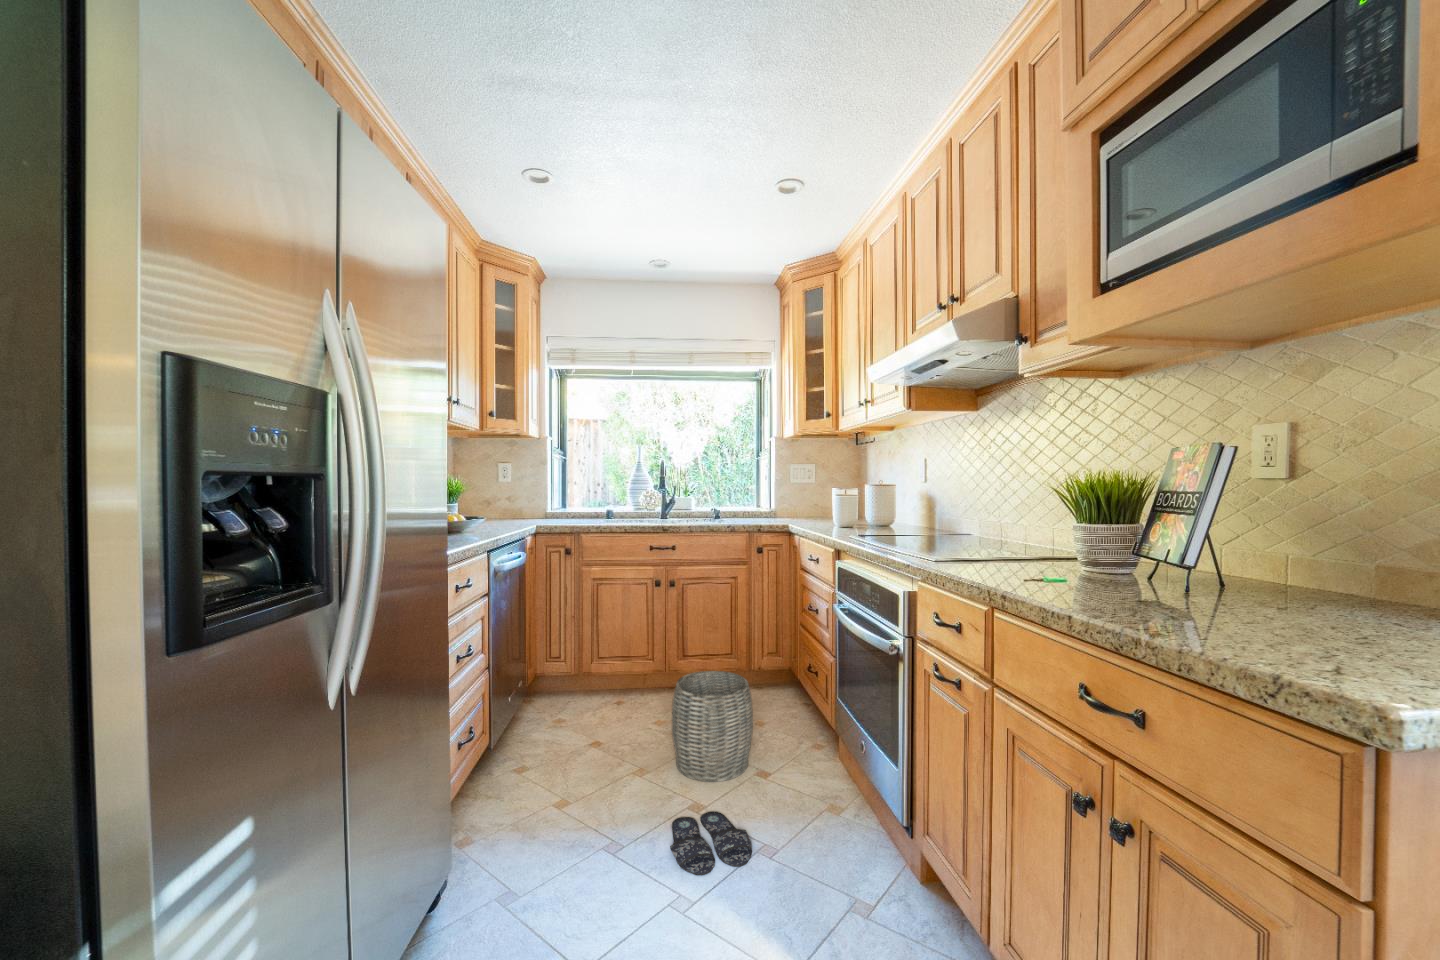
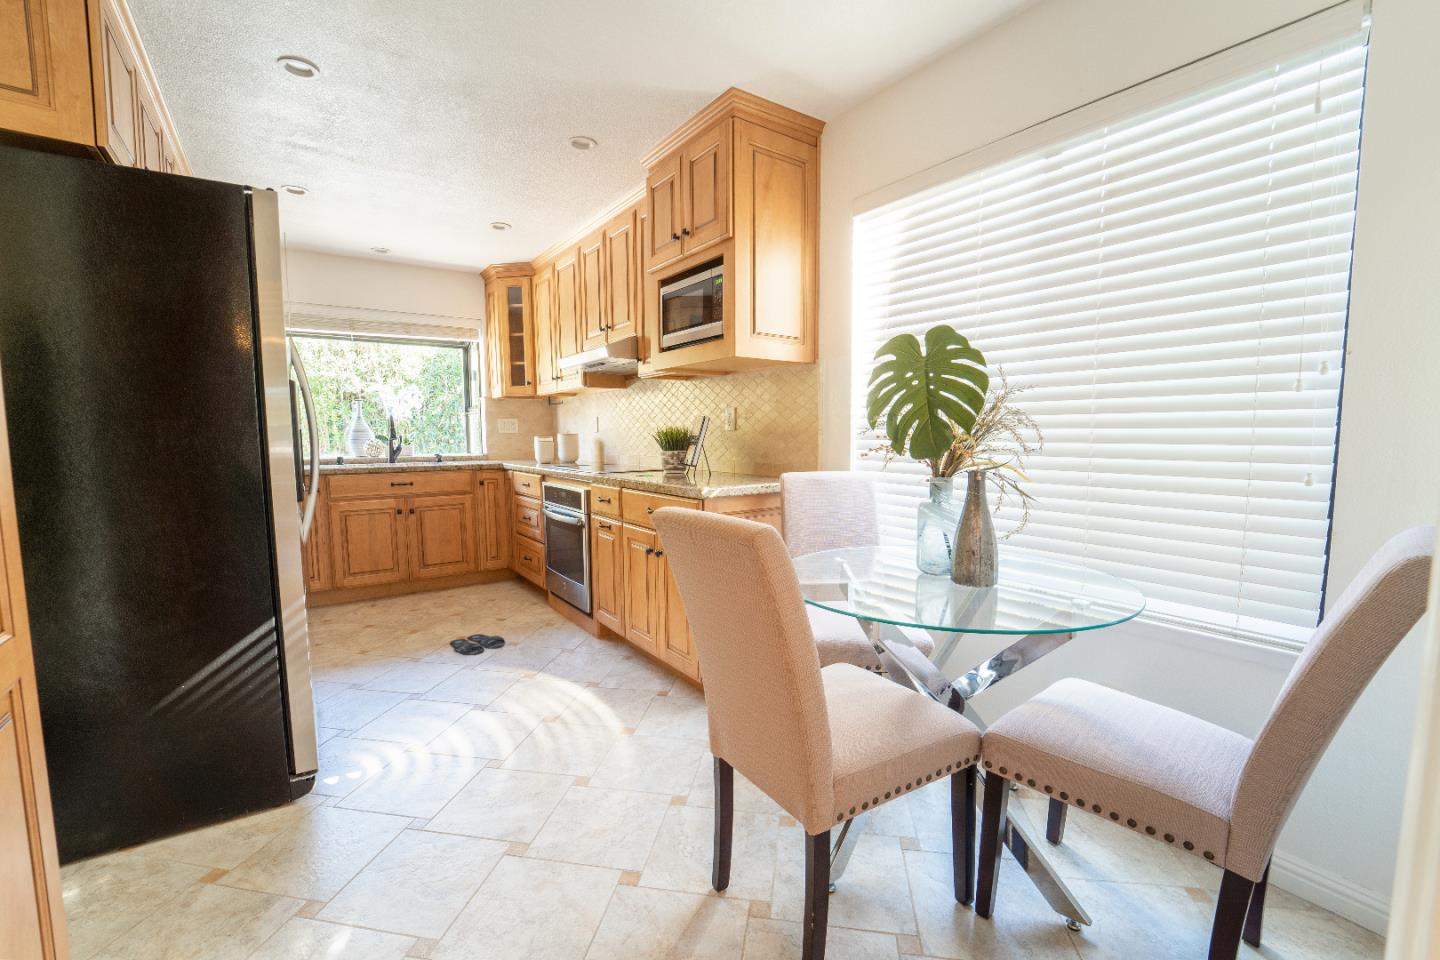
woven basket: present [672,671,753,782] -> none [434,562,493,627]

